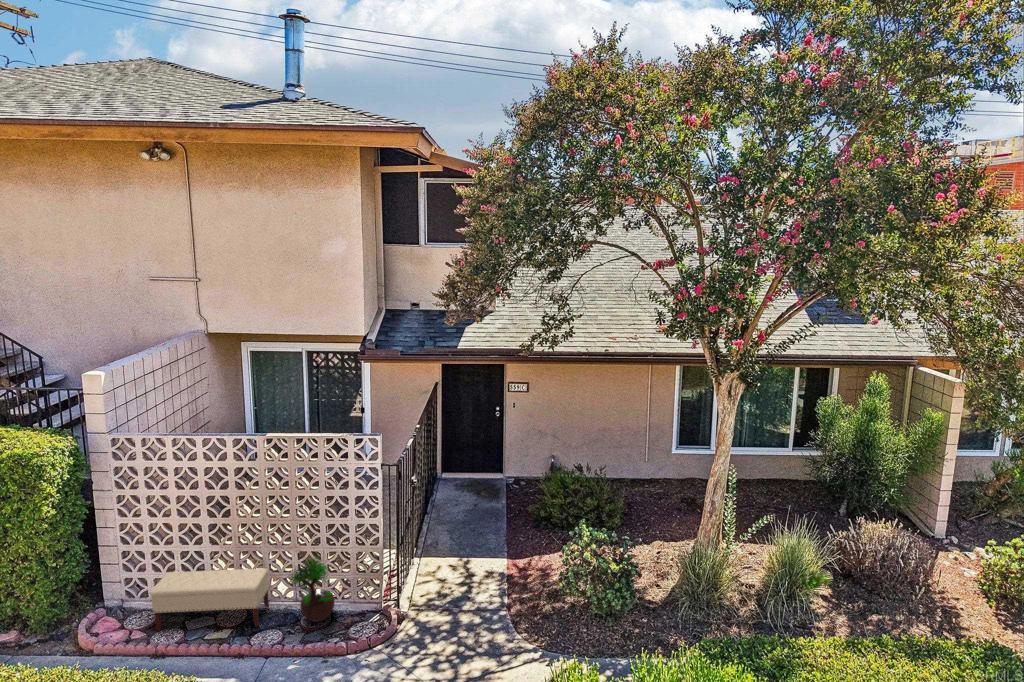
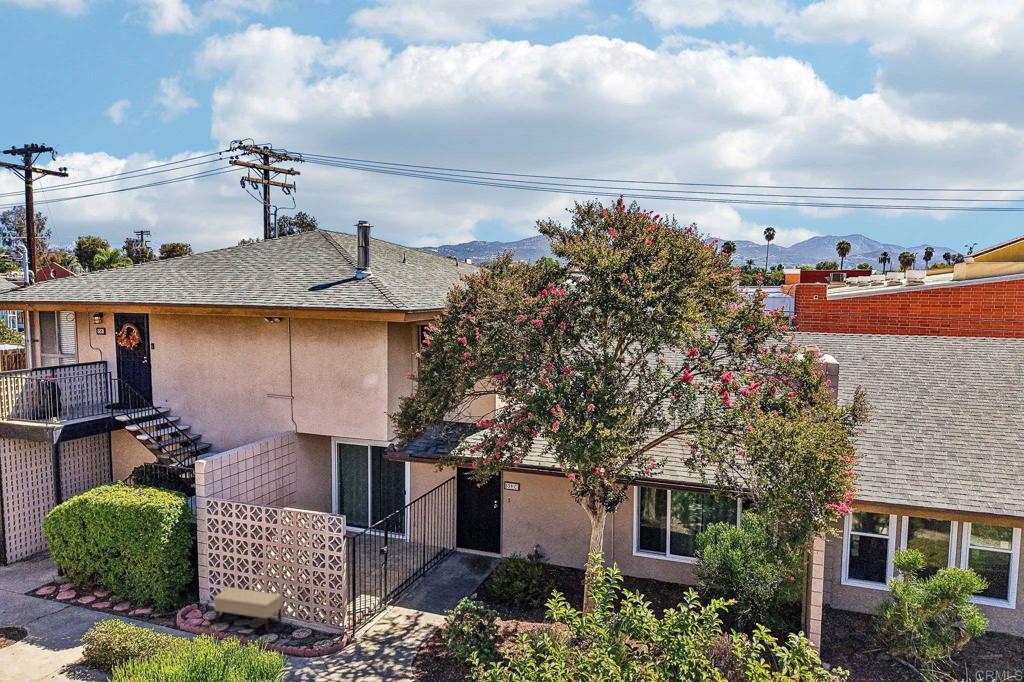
potted tree: present [288,557,335,622] -> none [280,587,314,634]

